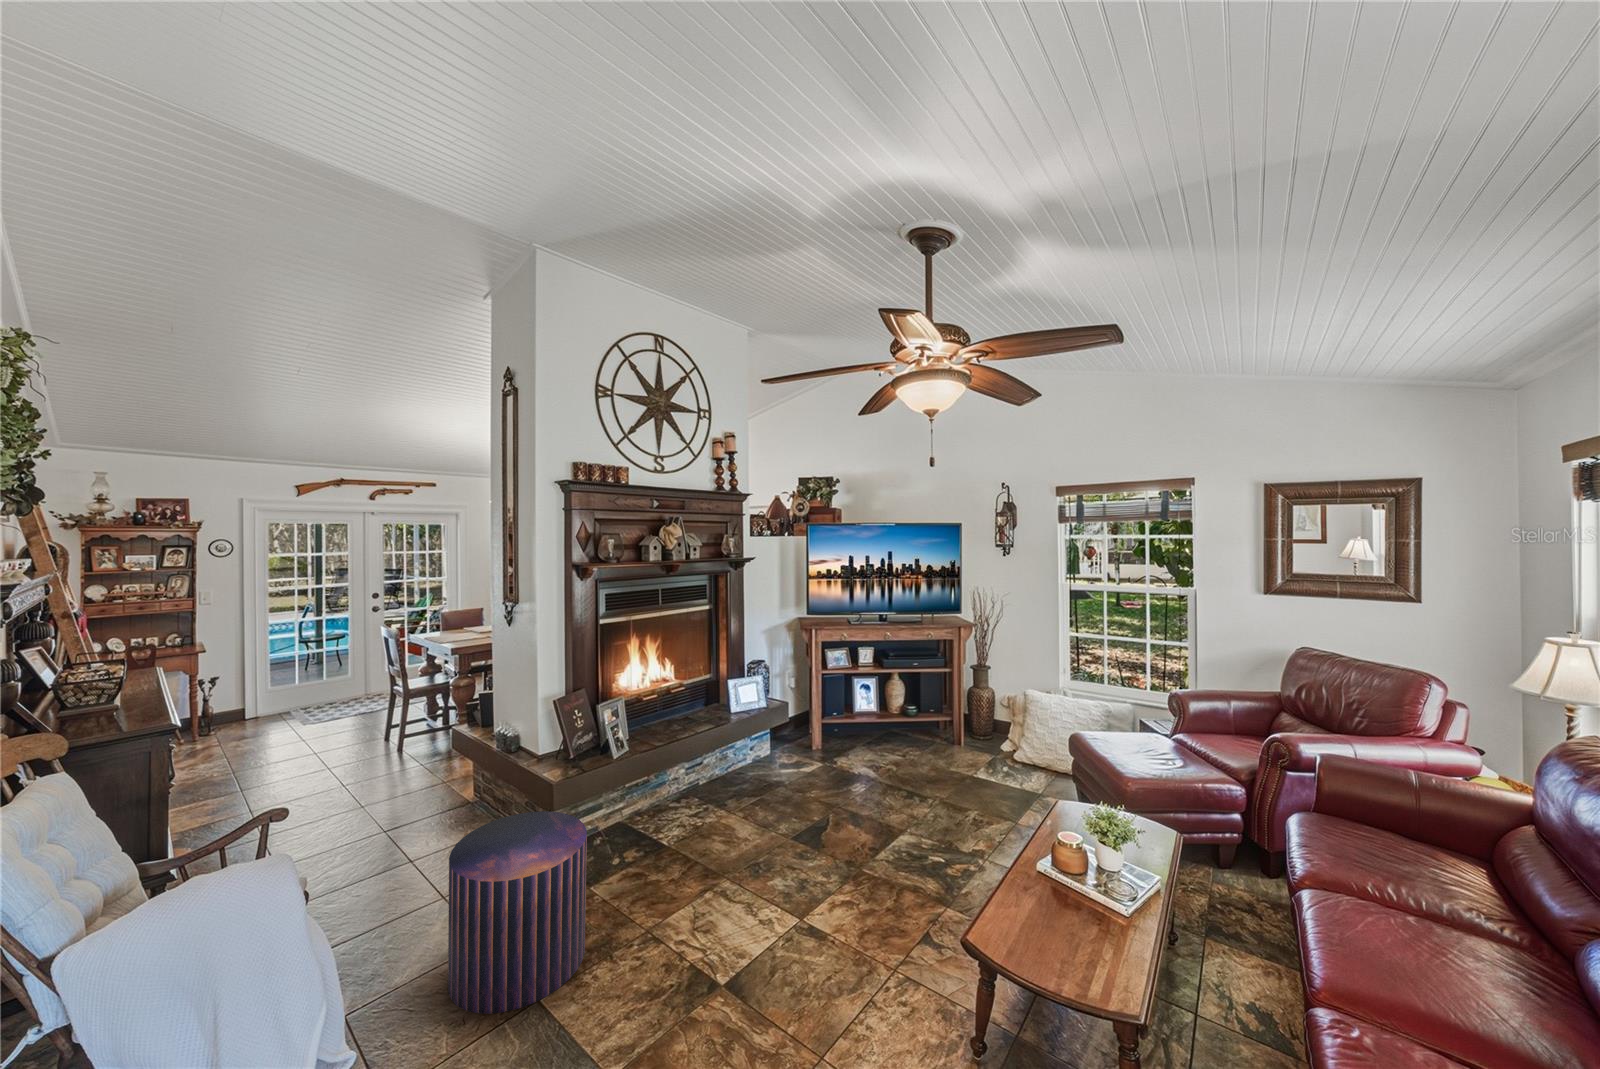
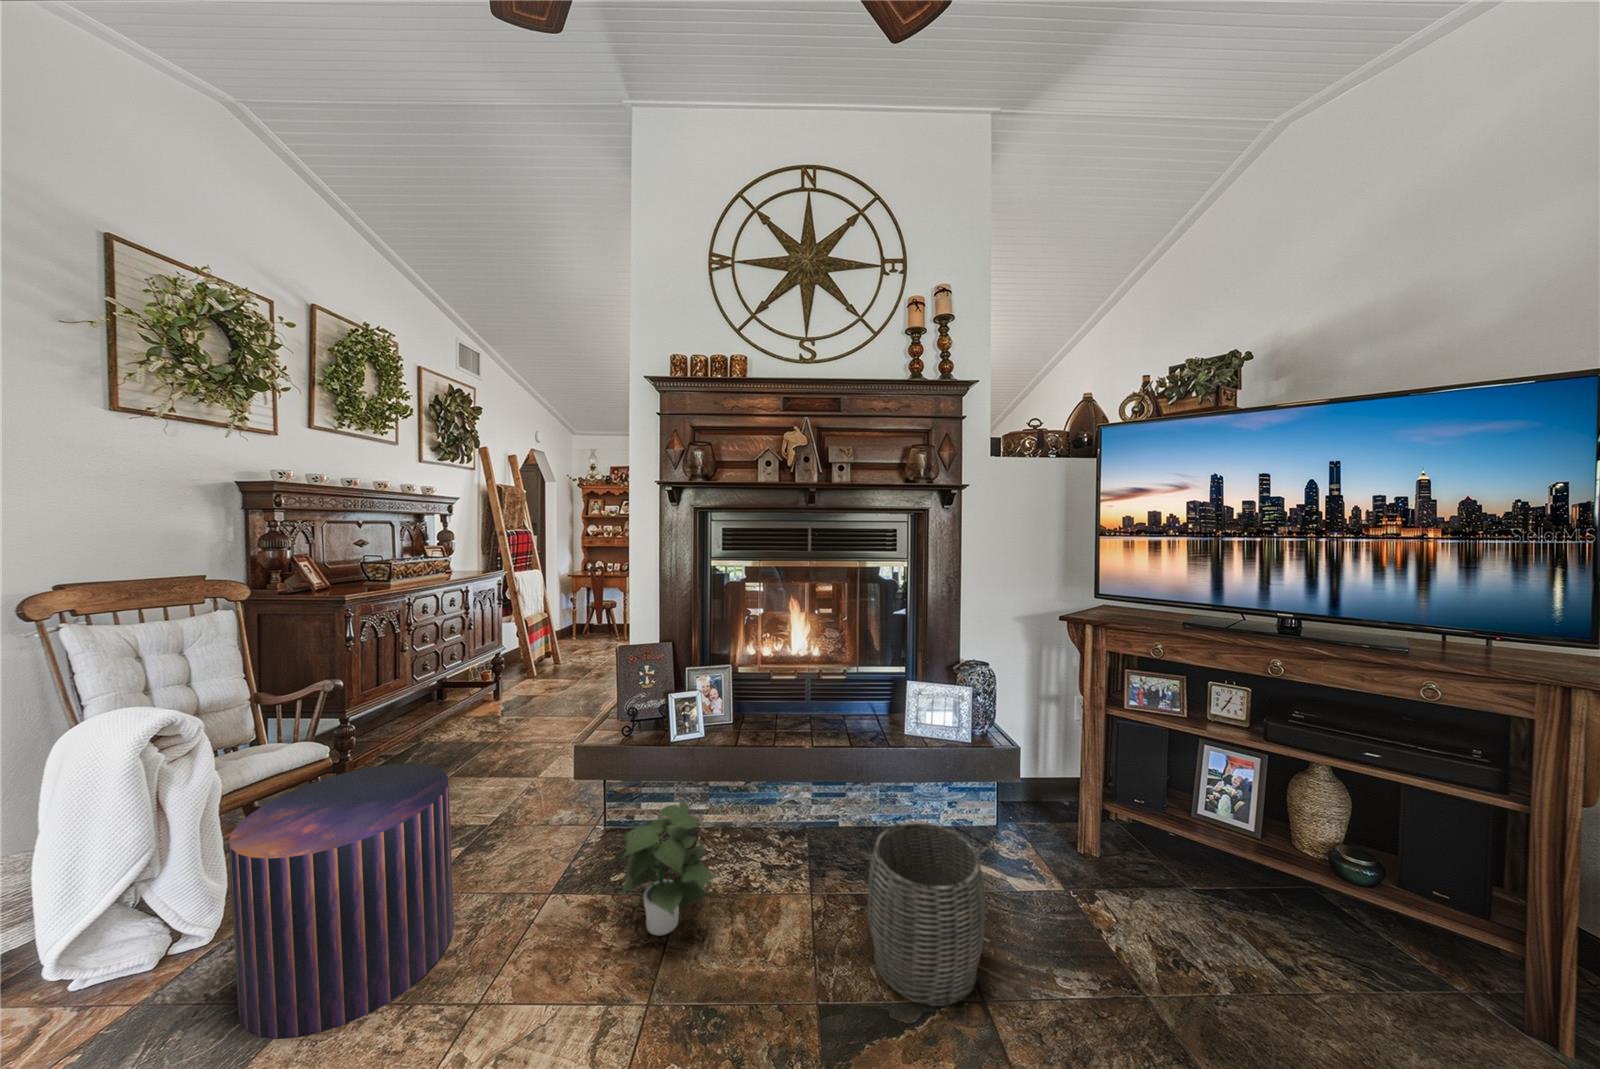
woven basket: none [772,745,828,823] -> present [868,822,985,1006]
potted plant: none [643,783,713,863] -> present [623,802,717,935]

